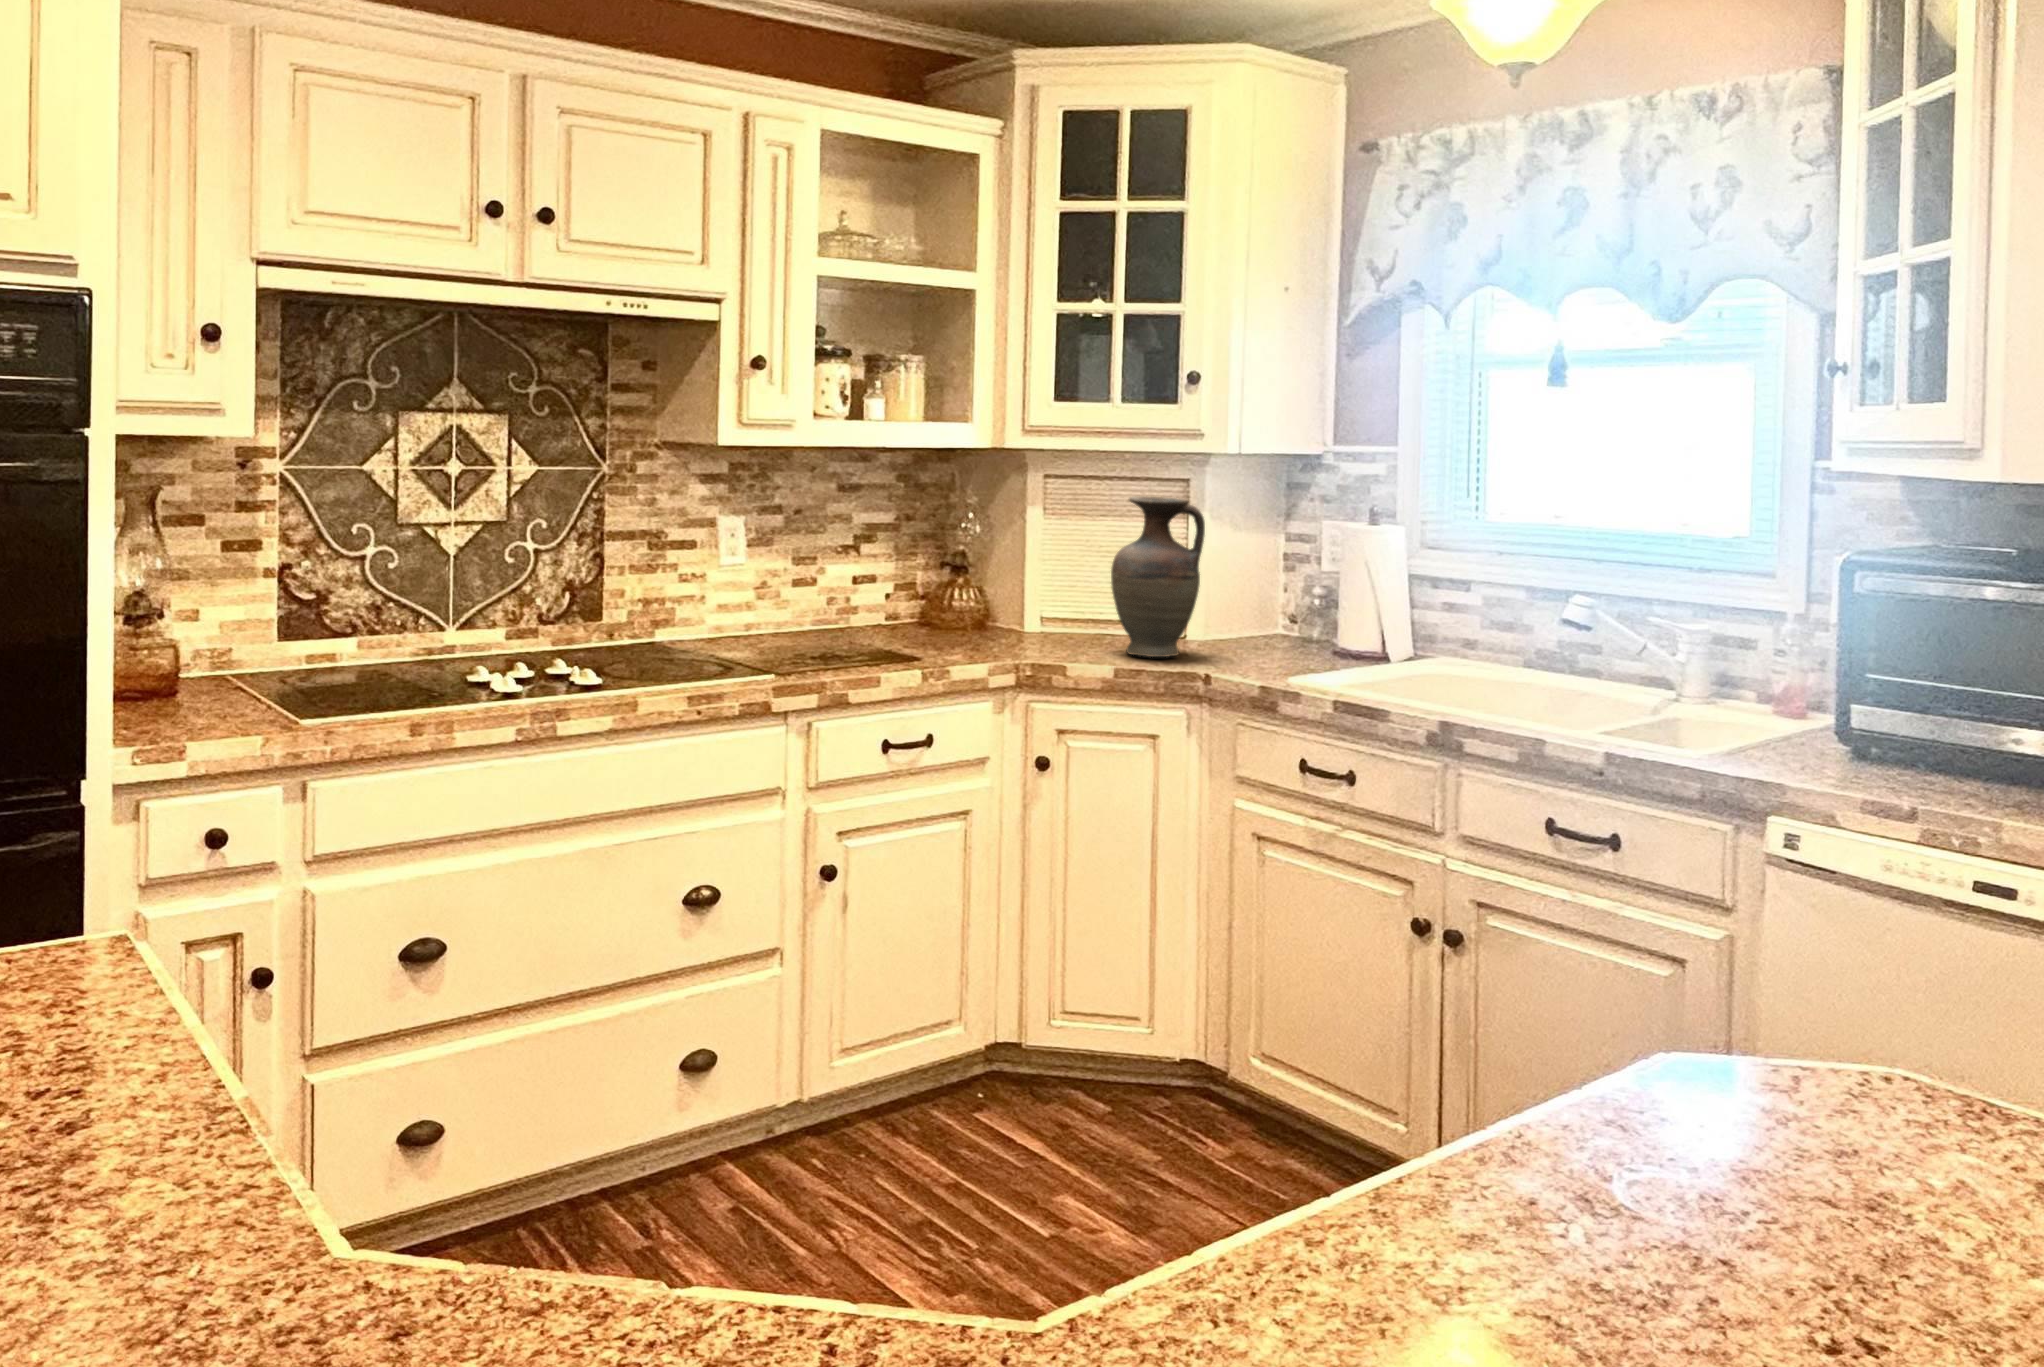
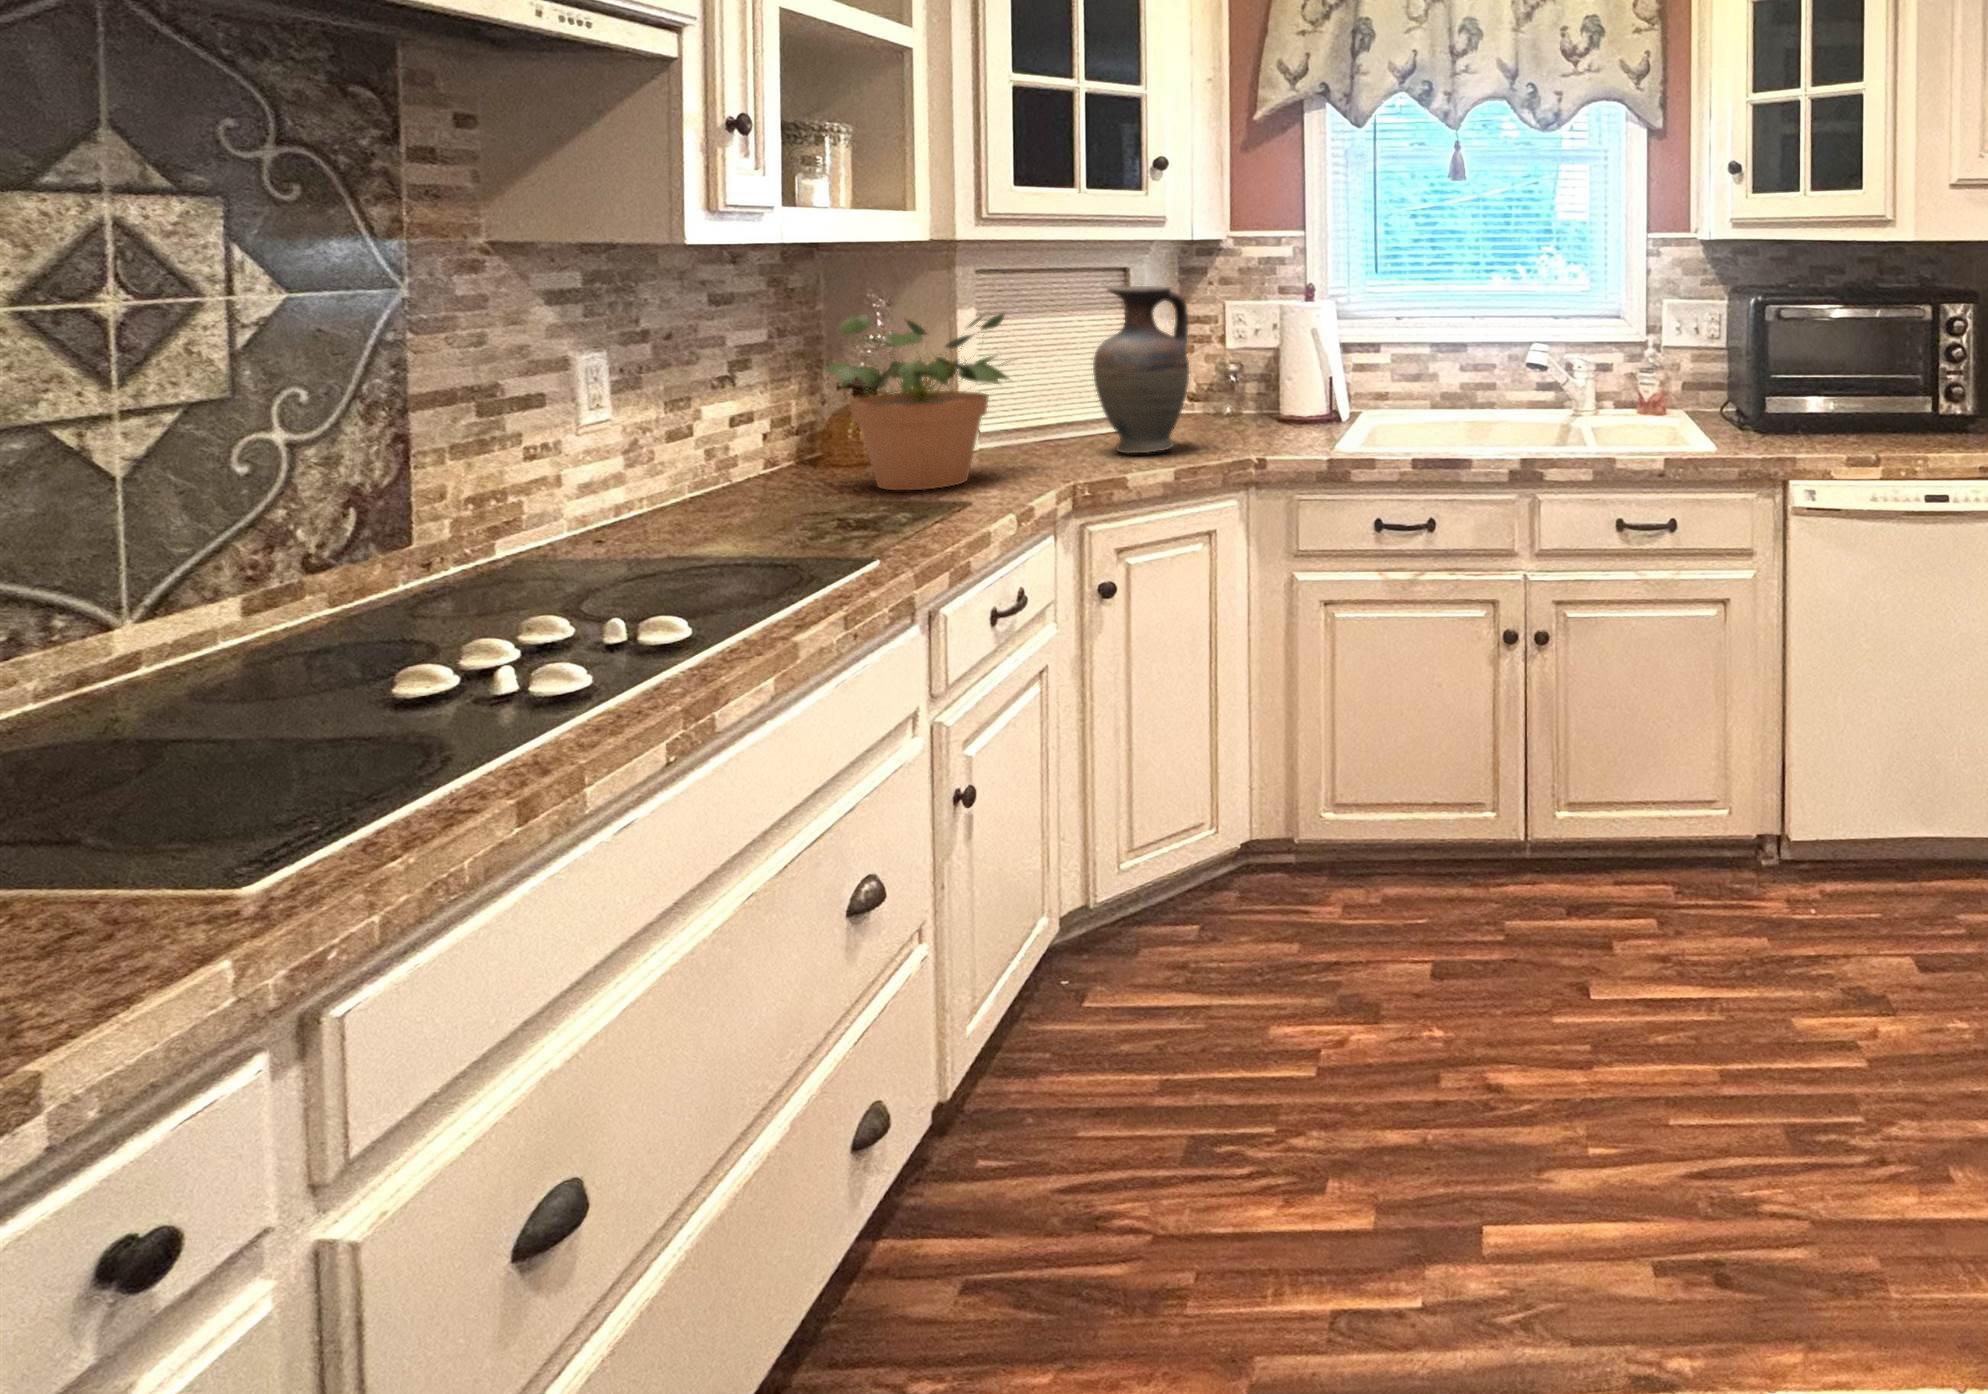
potted plant: none [880,505,1038,652] -> present [825,314,1009,490]

